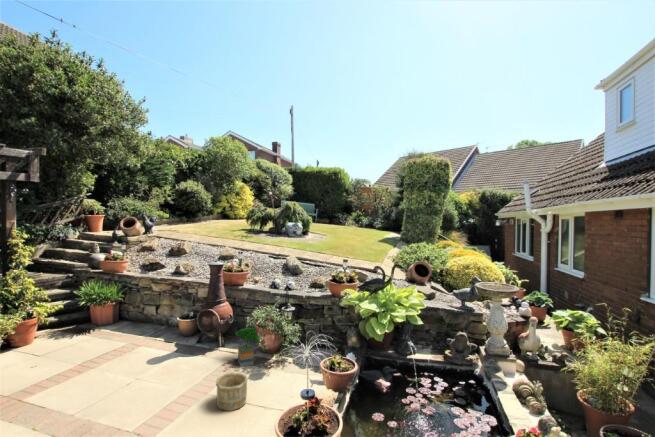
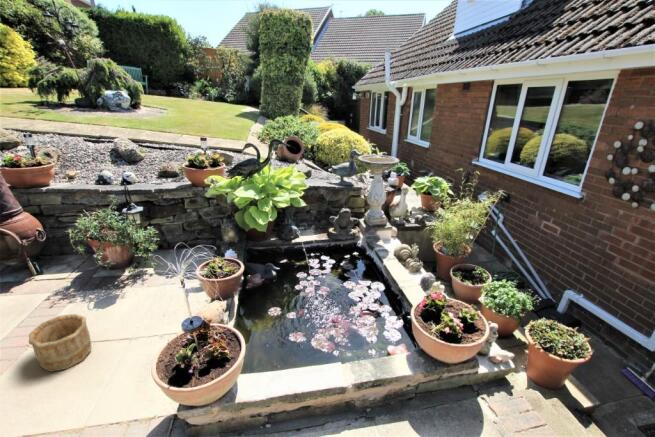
potted tree: present [235,328,259,366] -> none [49,243,96,298]

